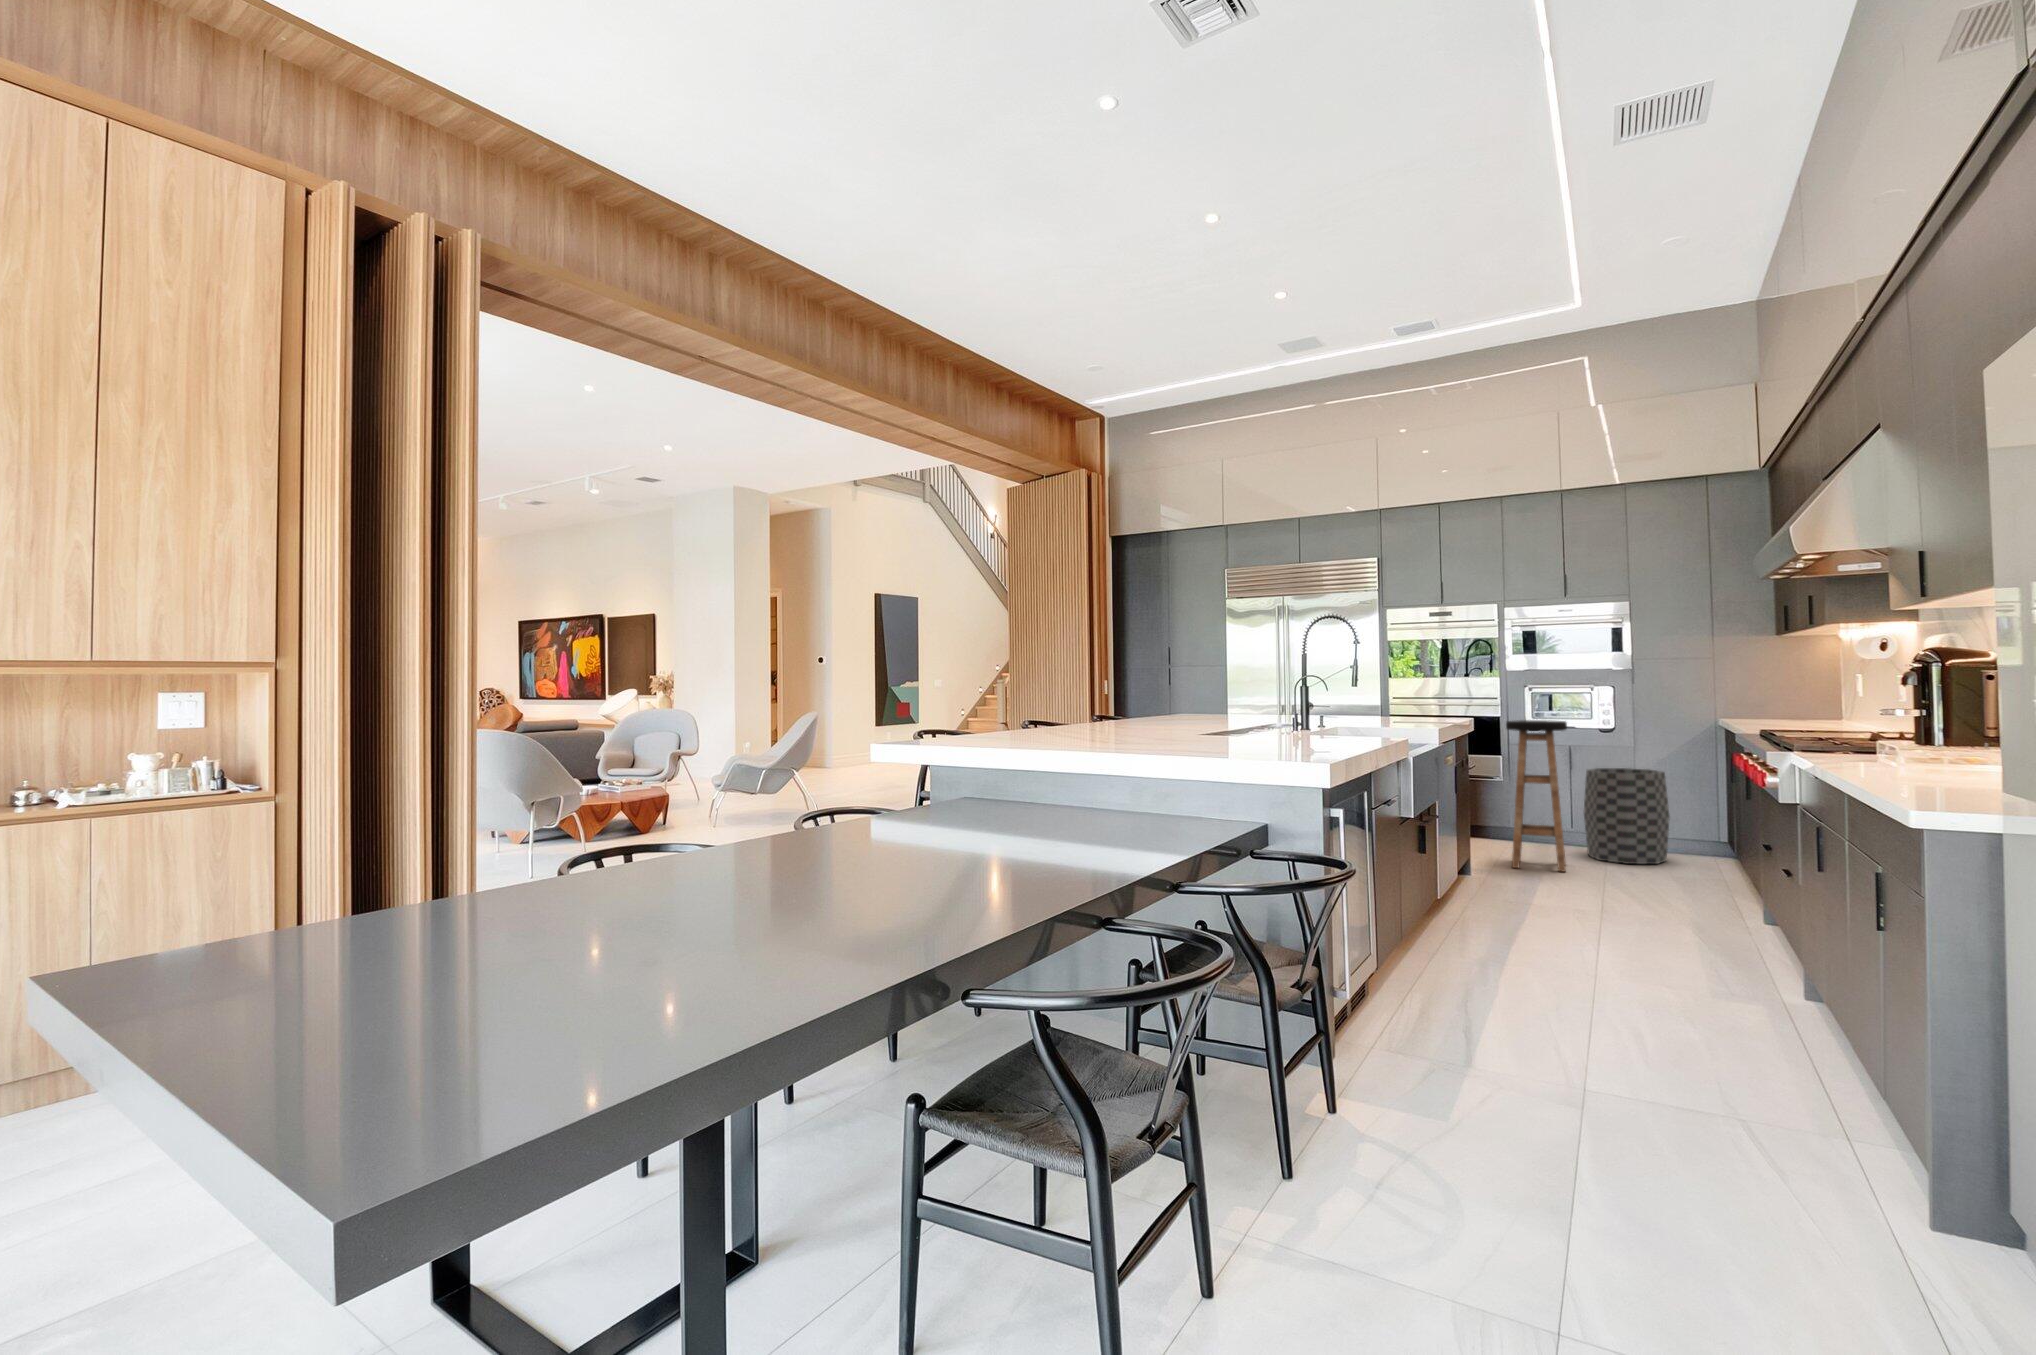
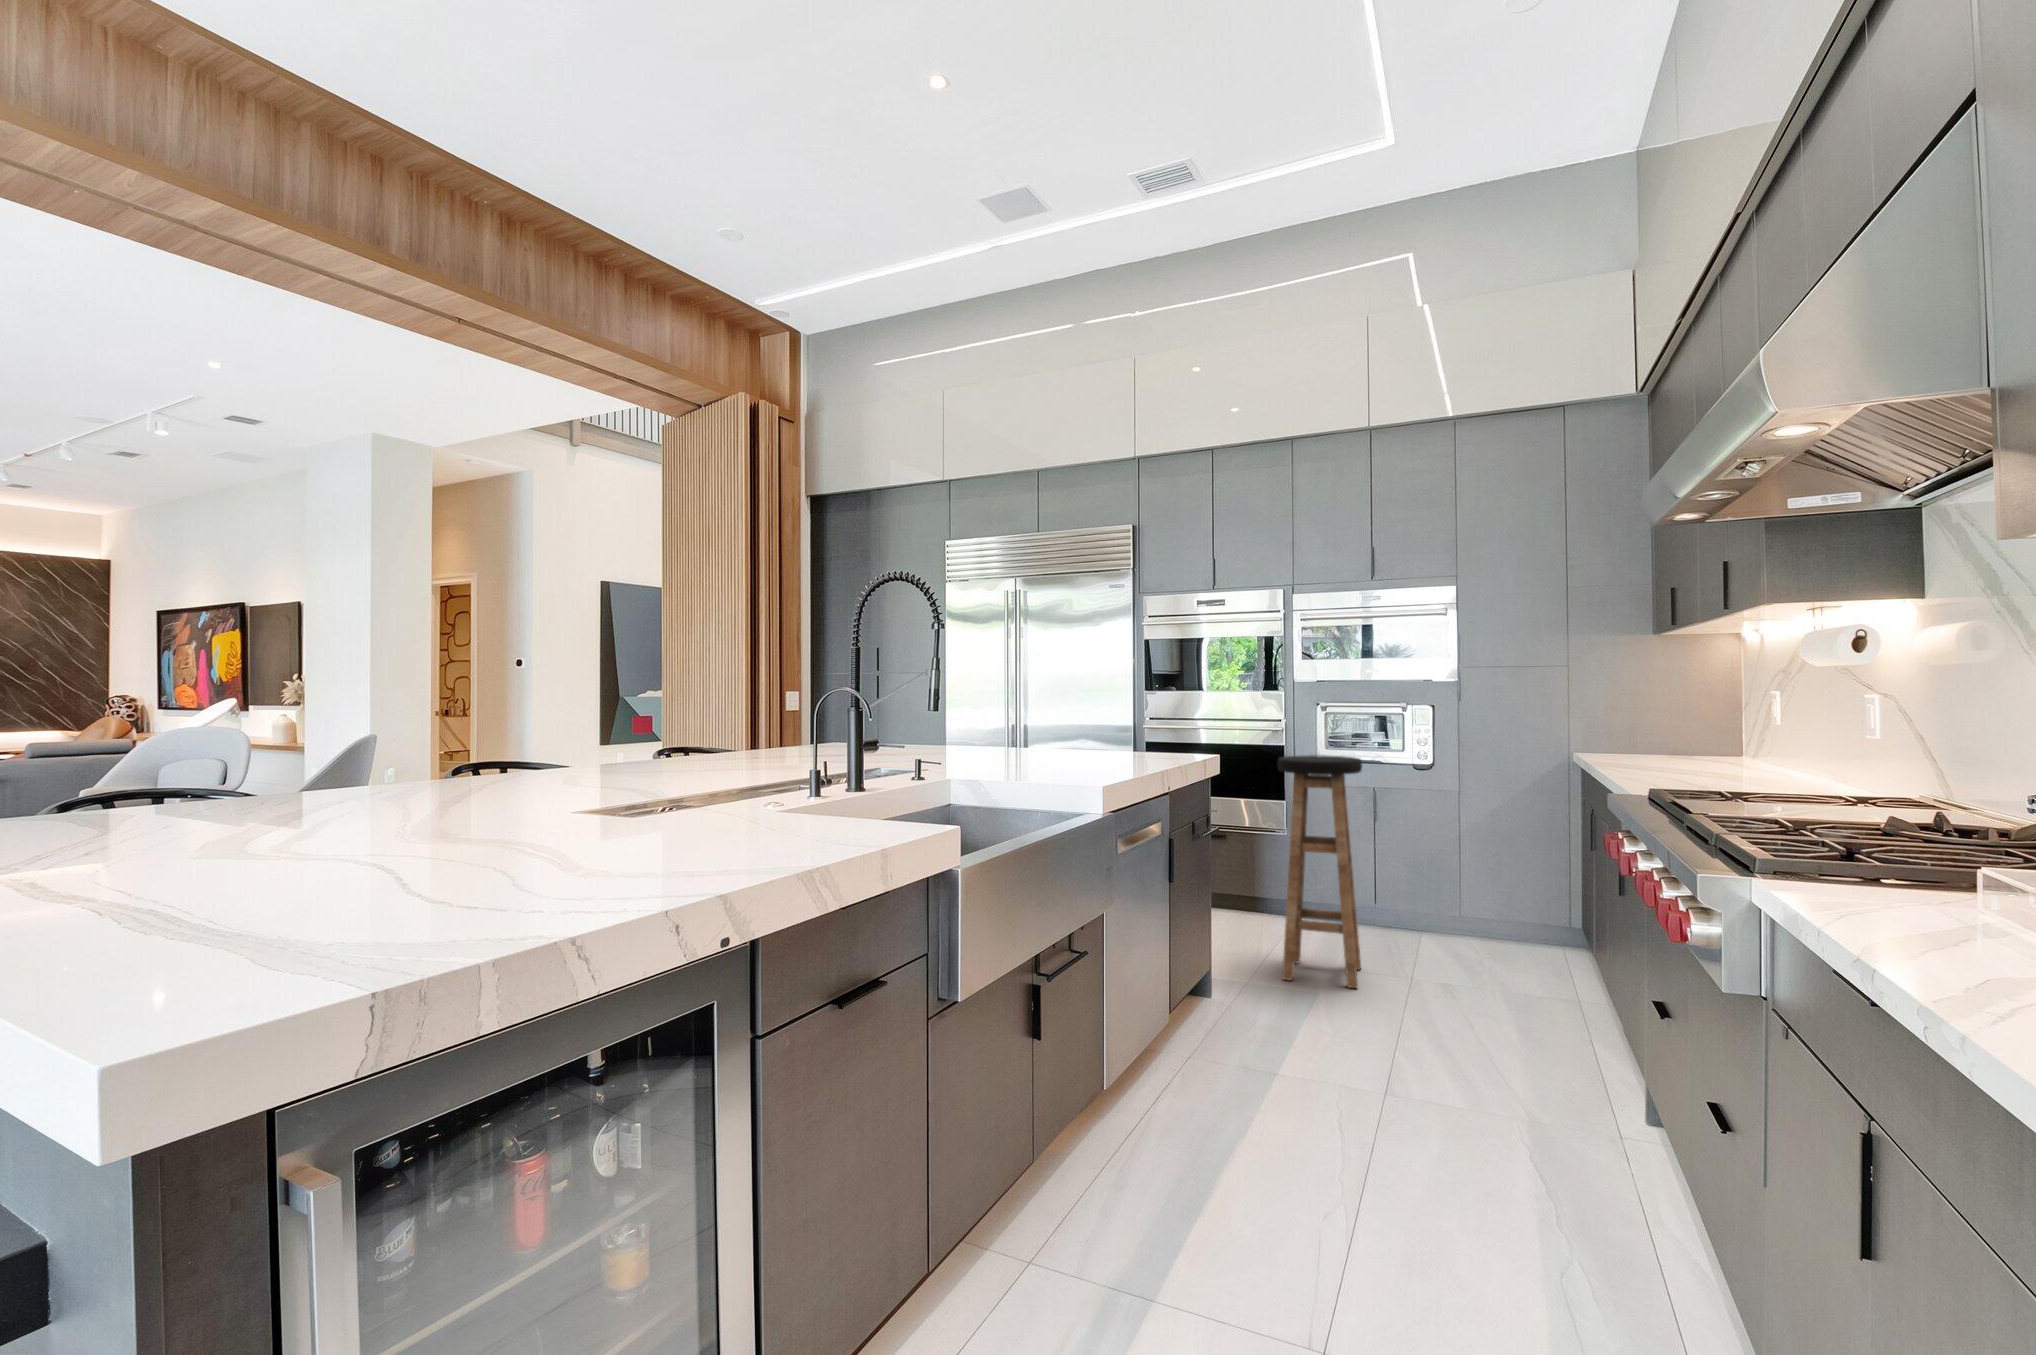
trash can: present [1584,768,1670,864] -> none [1390,820,1506,967]

